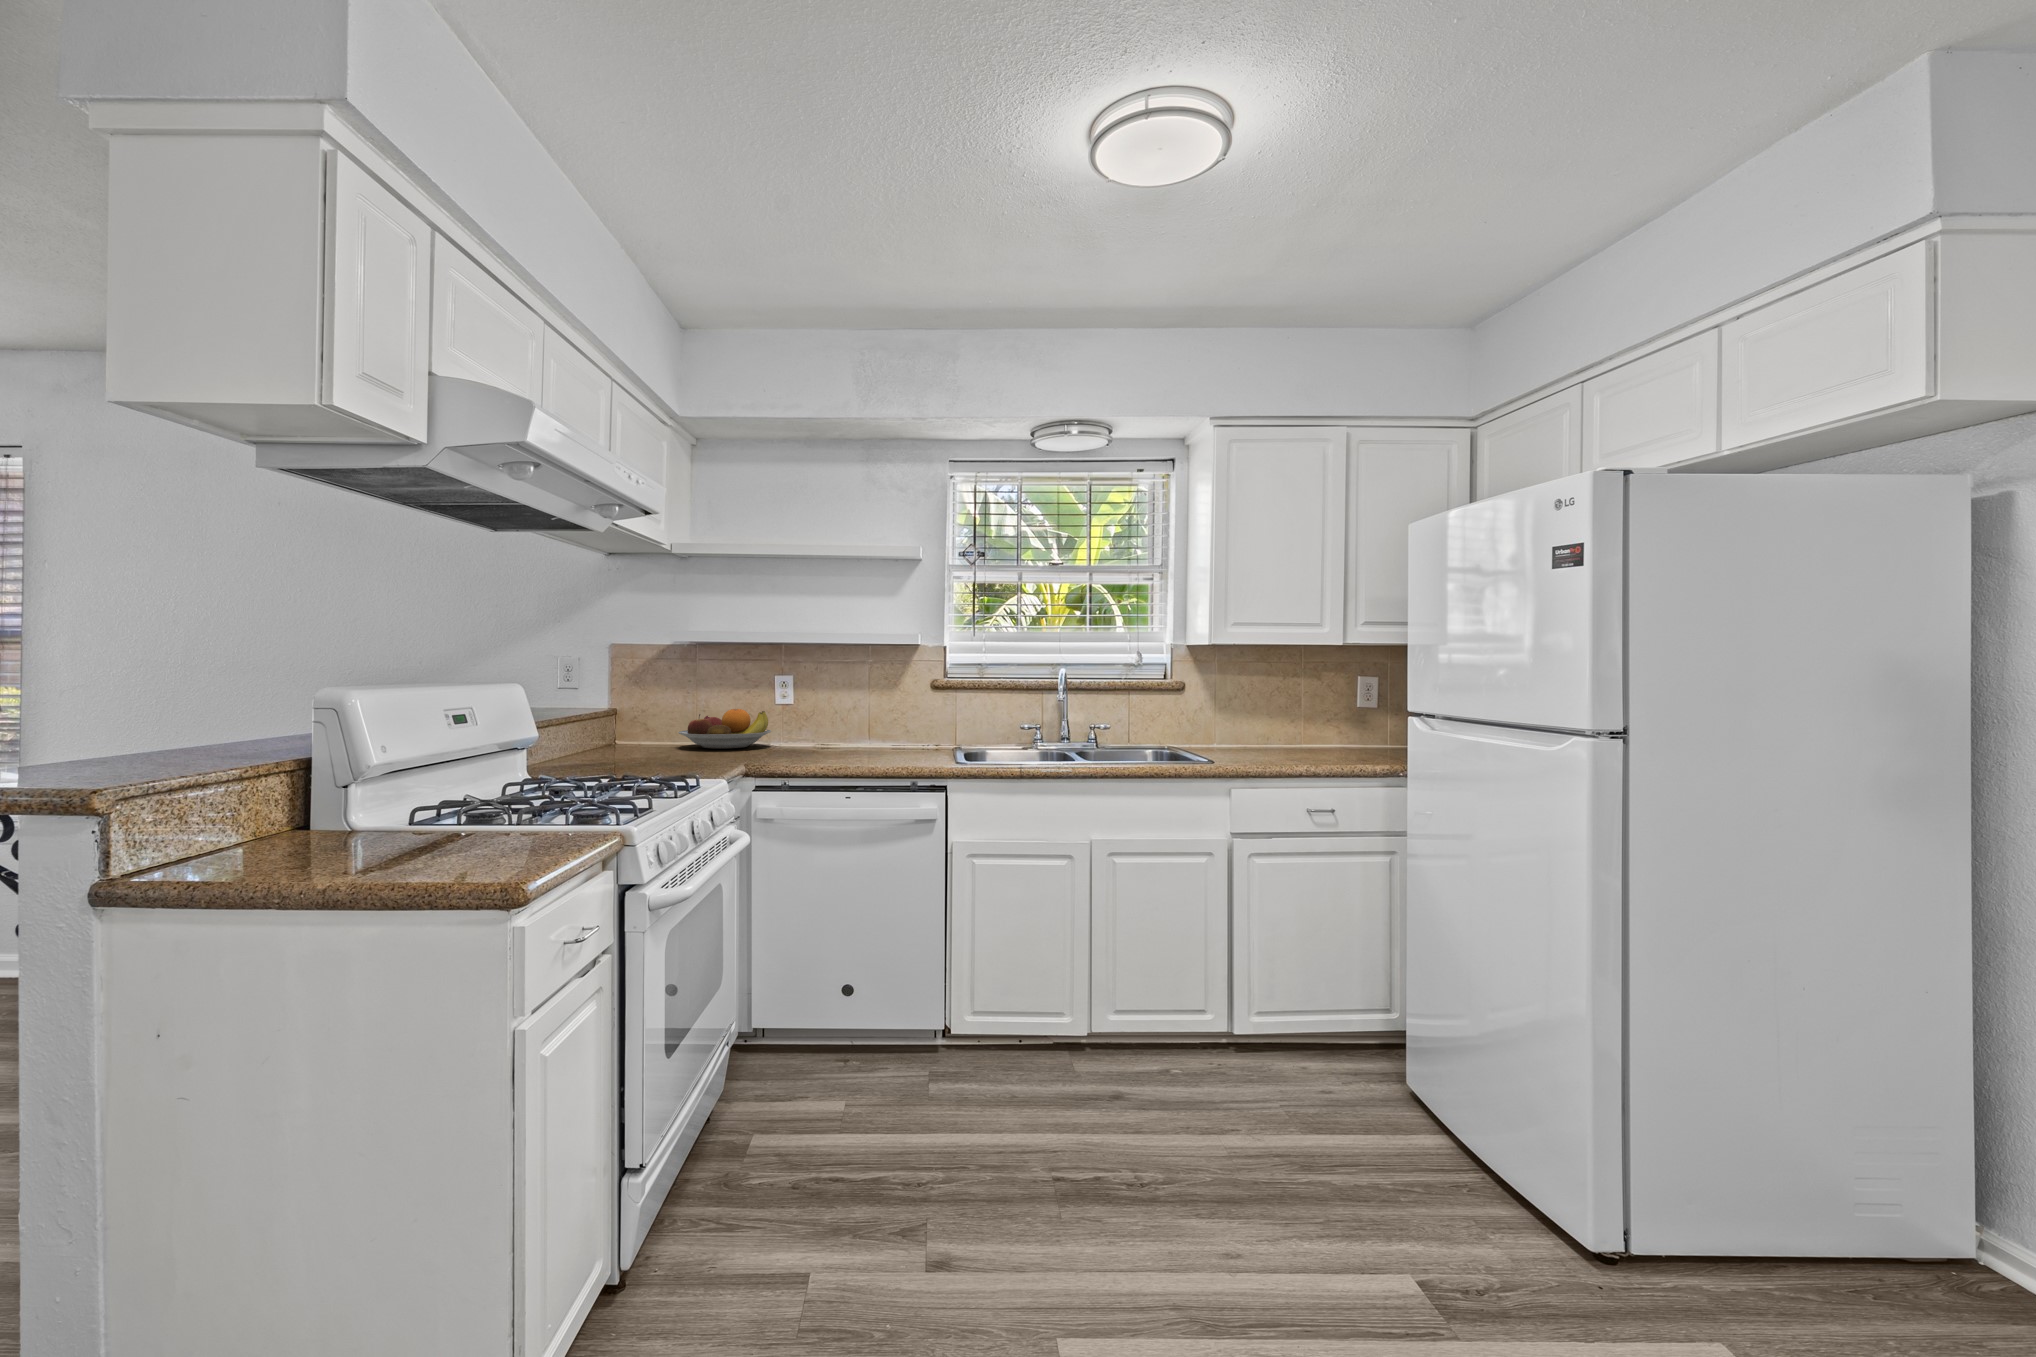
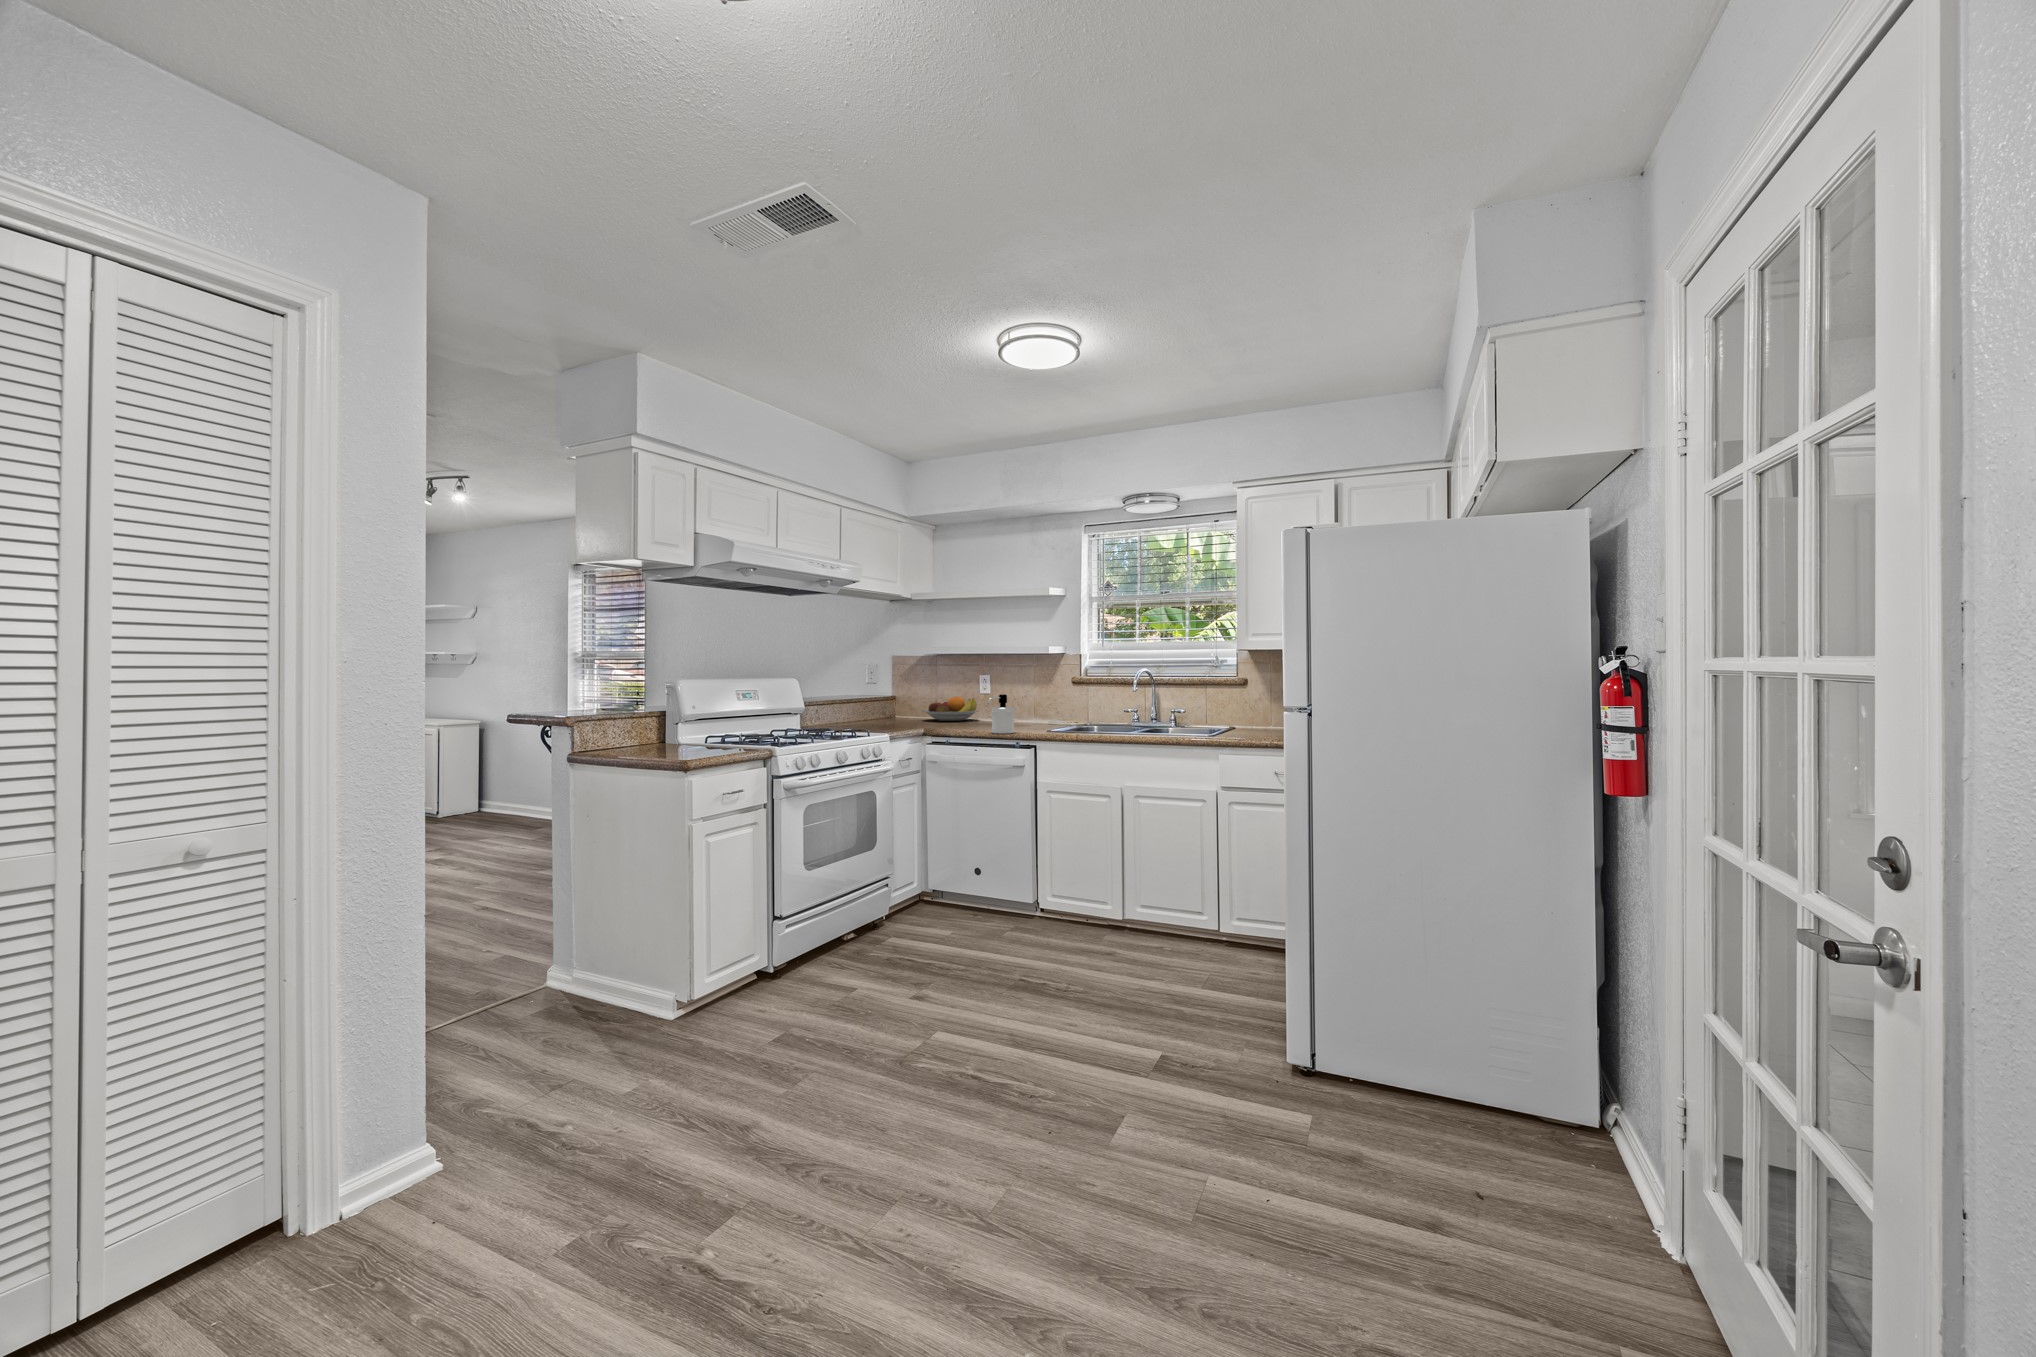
soap dispenser: none [872,707,910,770] -> present [987,694,1015,734]

